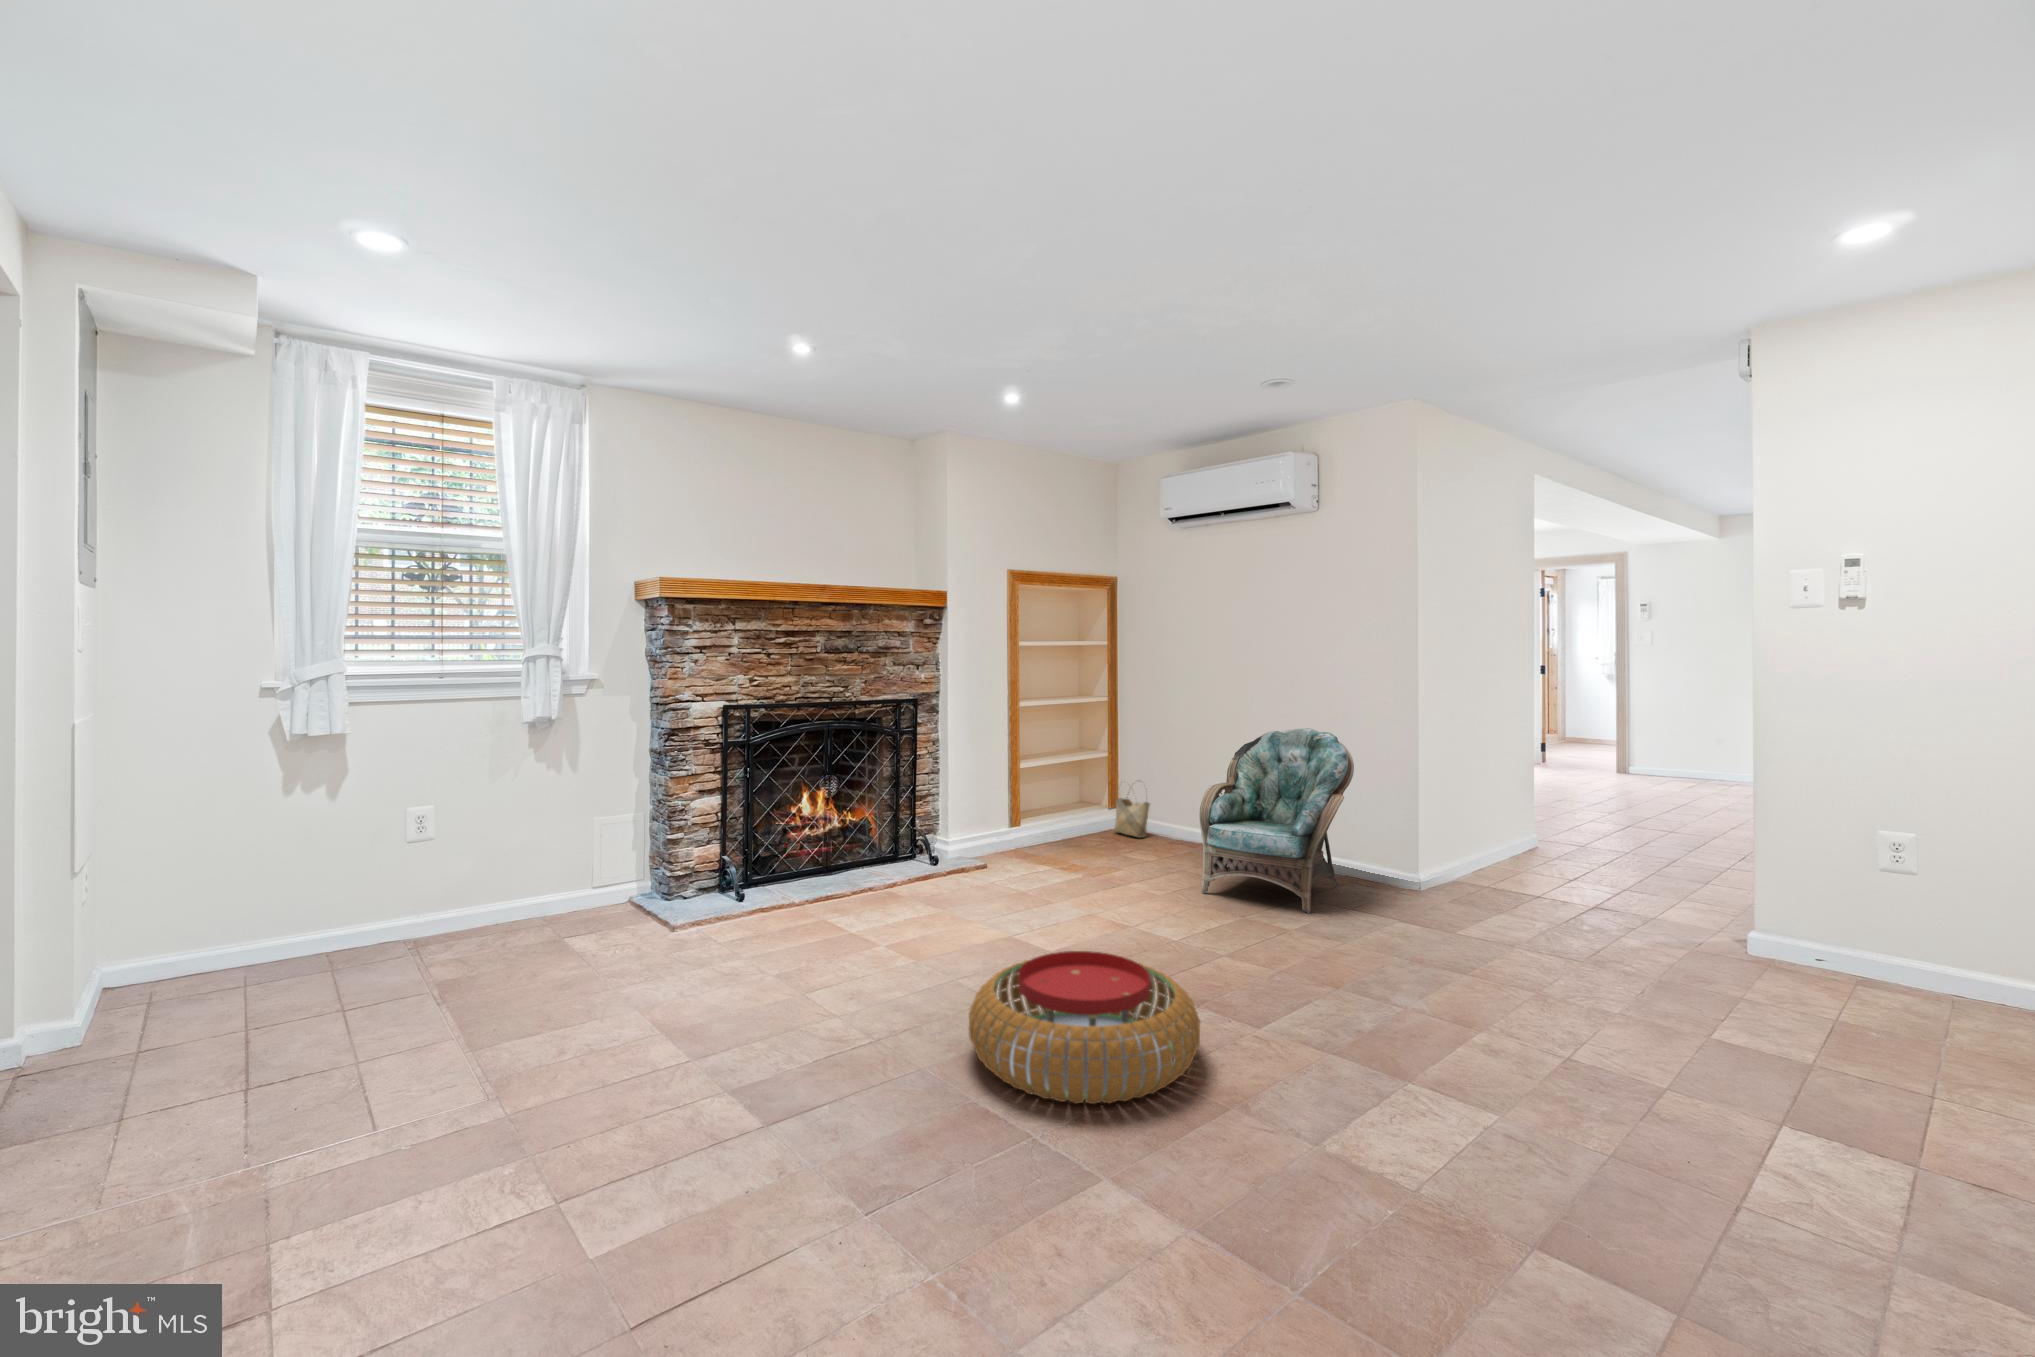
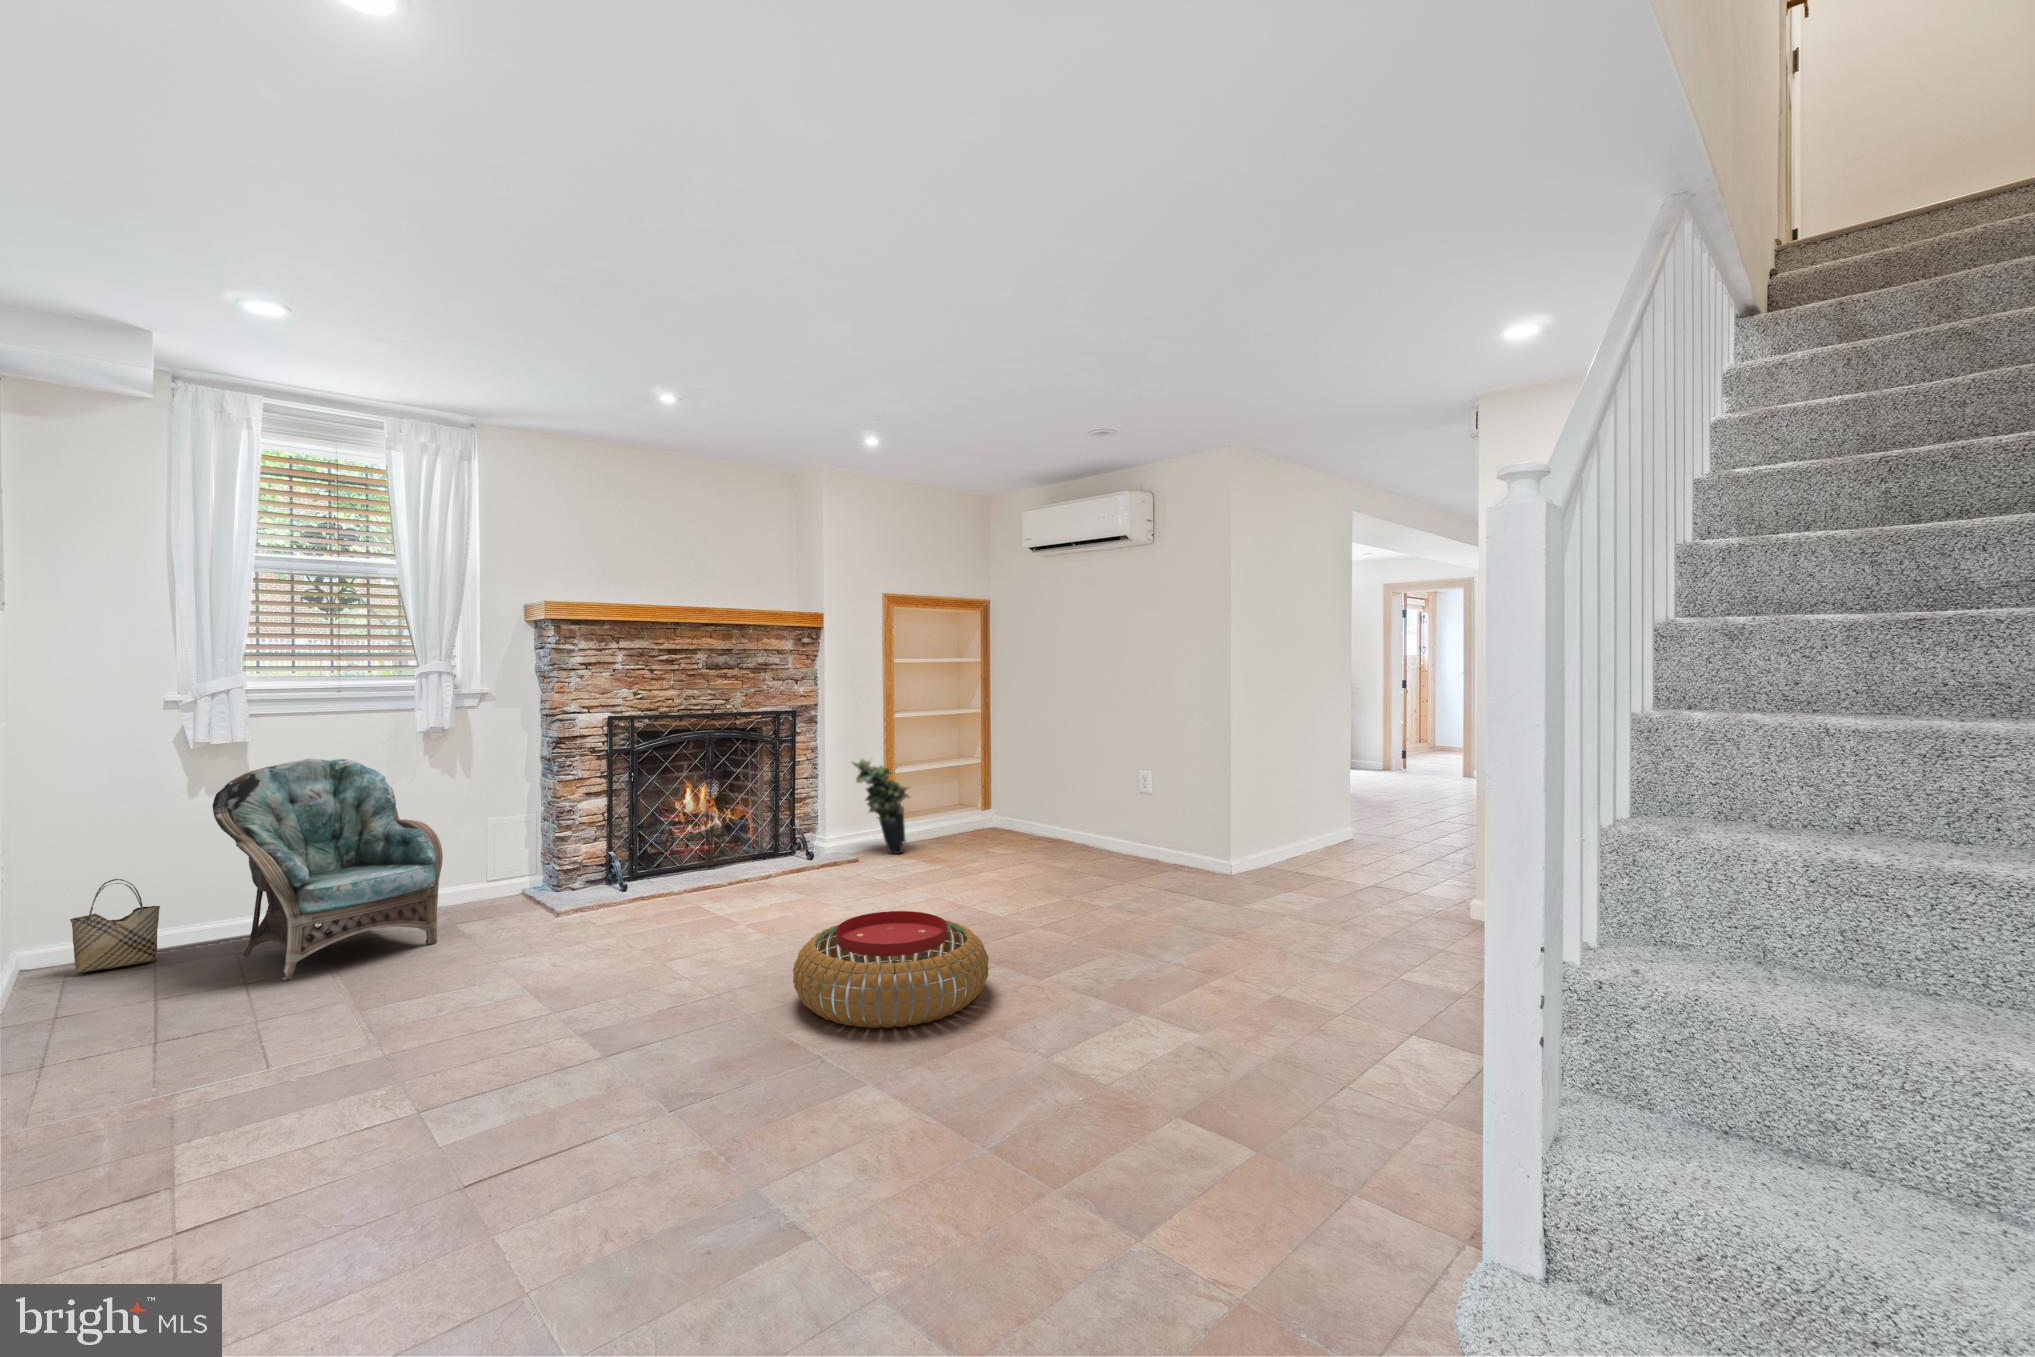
armchair: present [1199,728,1354,913] -> present [212,759,443,981]
potted plant: none [977,752,1042,861] -> present [852,759,909,854]
woven basket: present [1114,787,1150,838] -> present [70,879,160,973]

